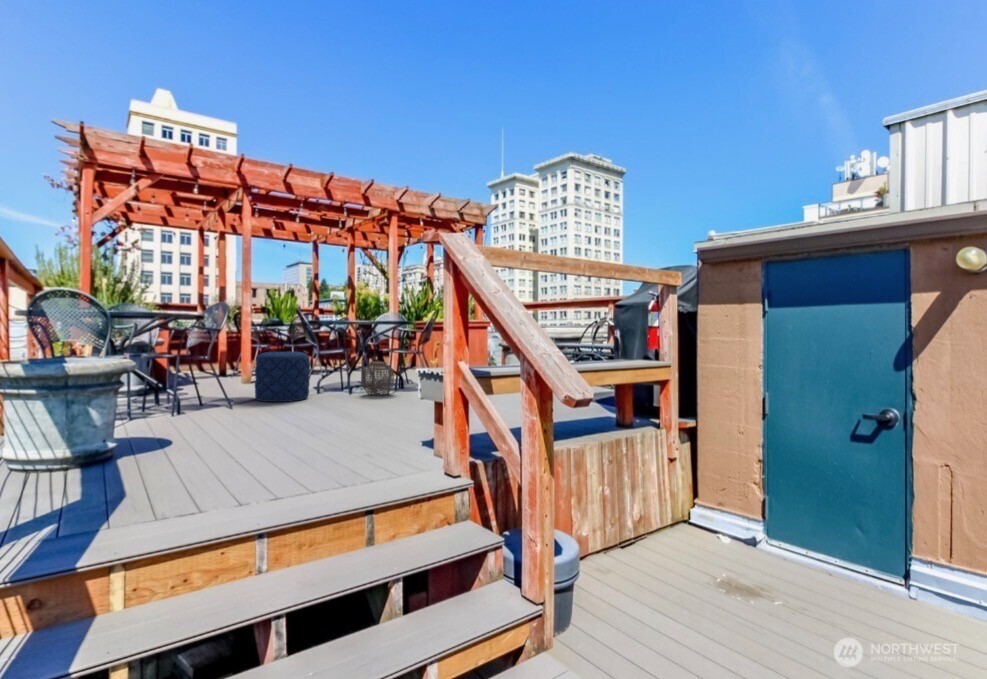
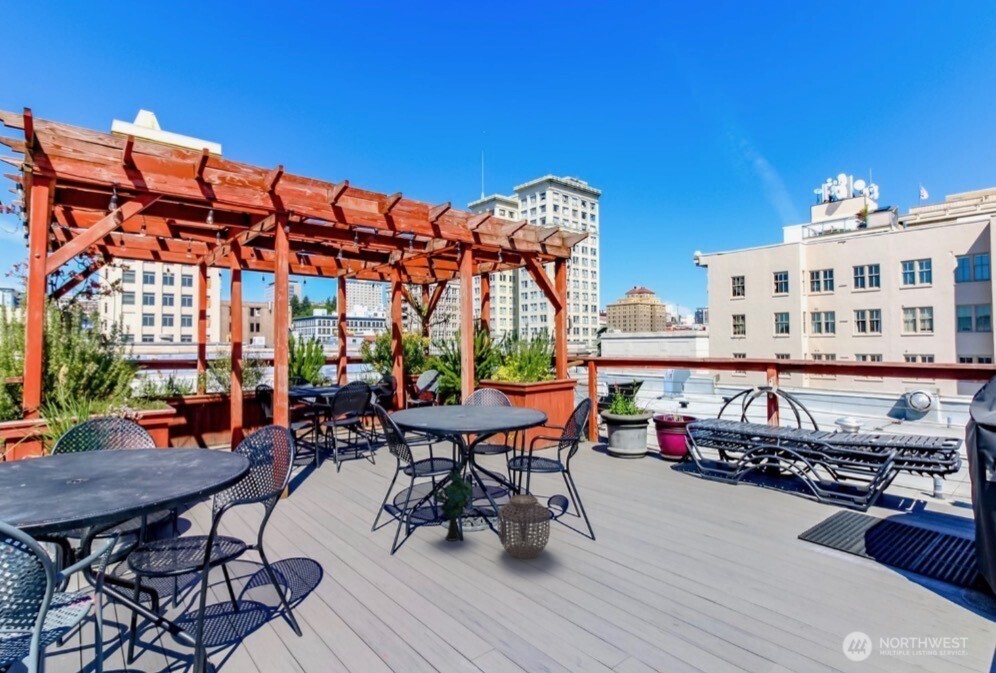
decorative plant: none [328,347,356,392] -> present [433,465,473,541]
pouf: present [255,352,310,402] -> none [332,493,424,607]

